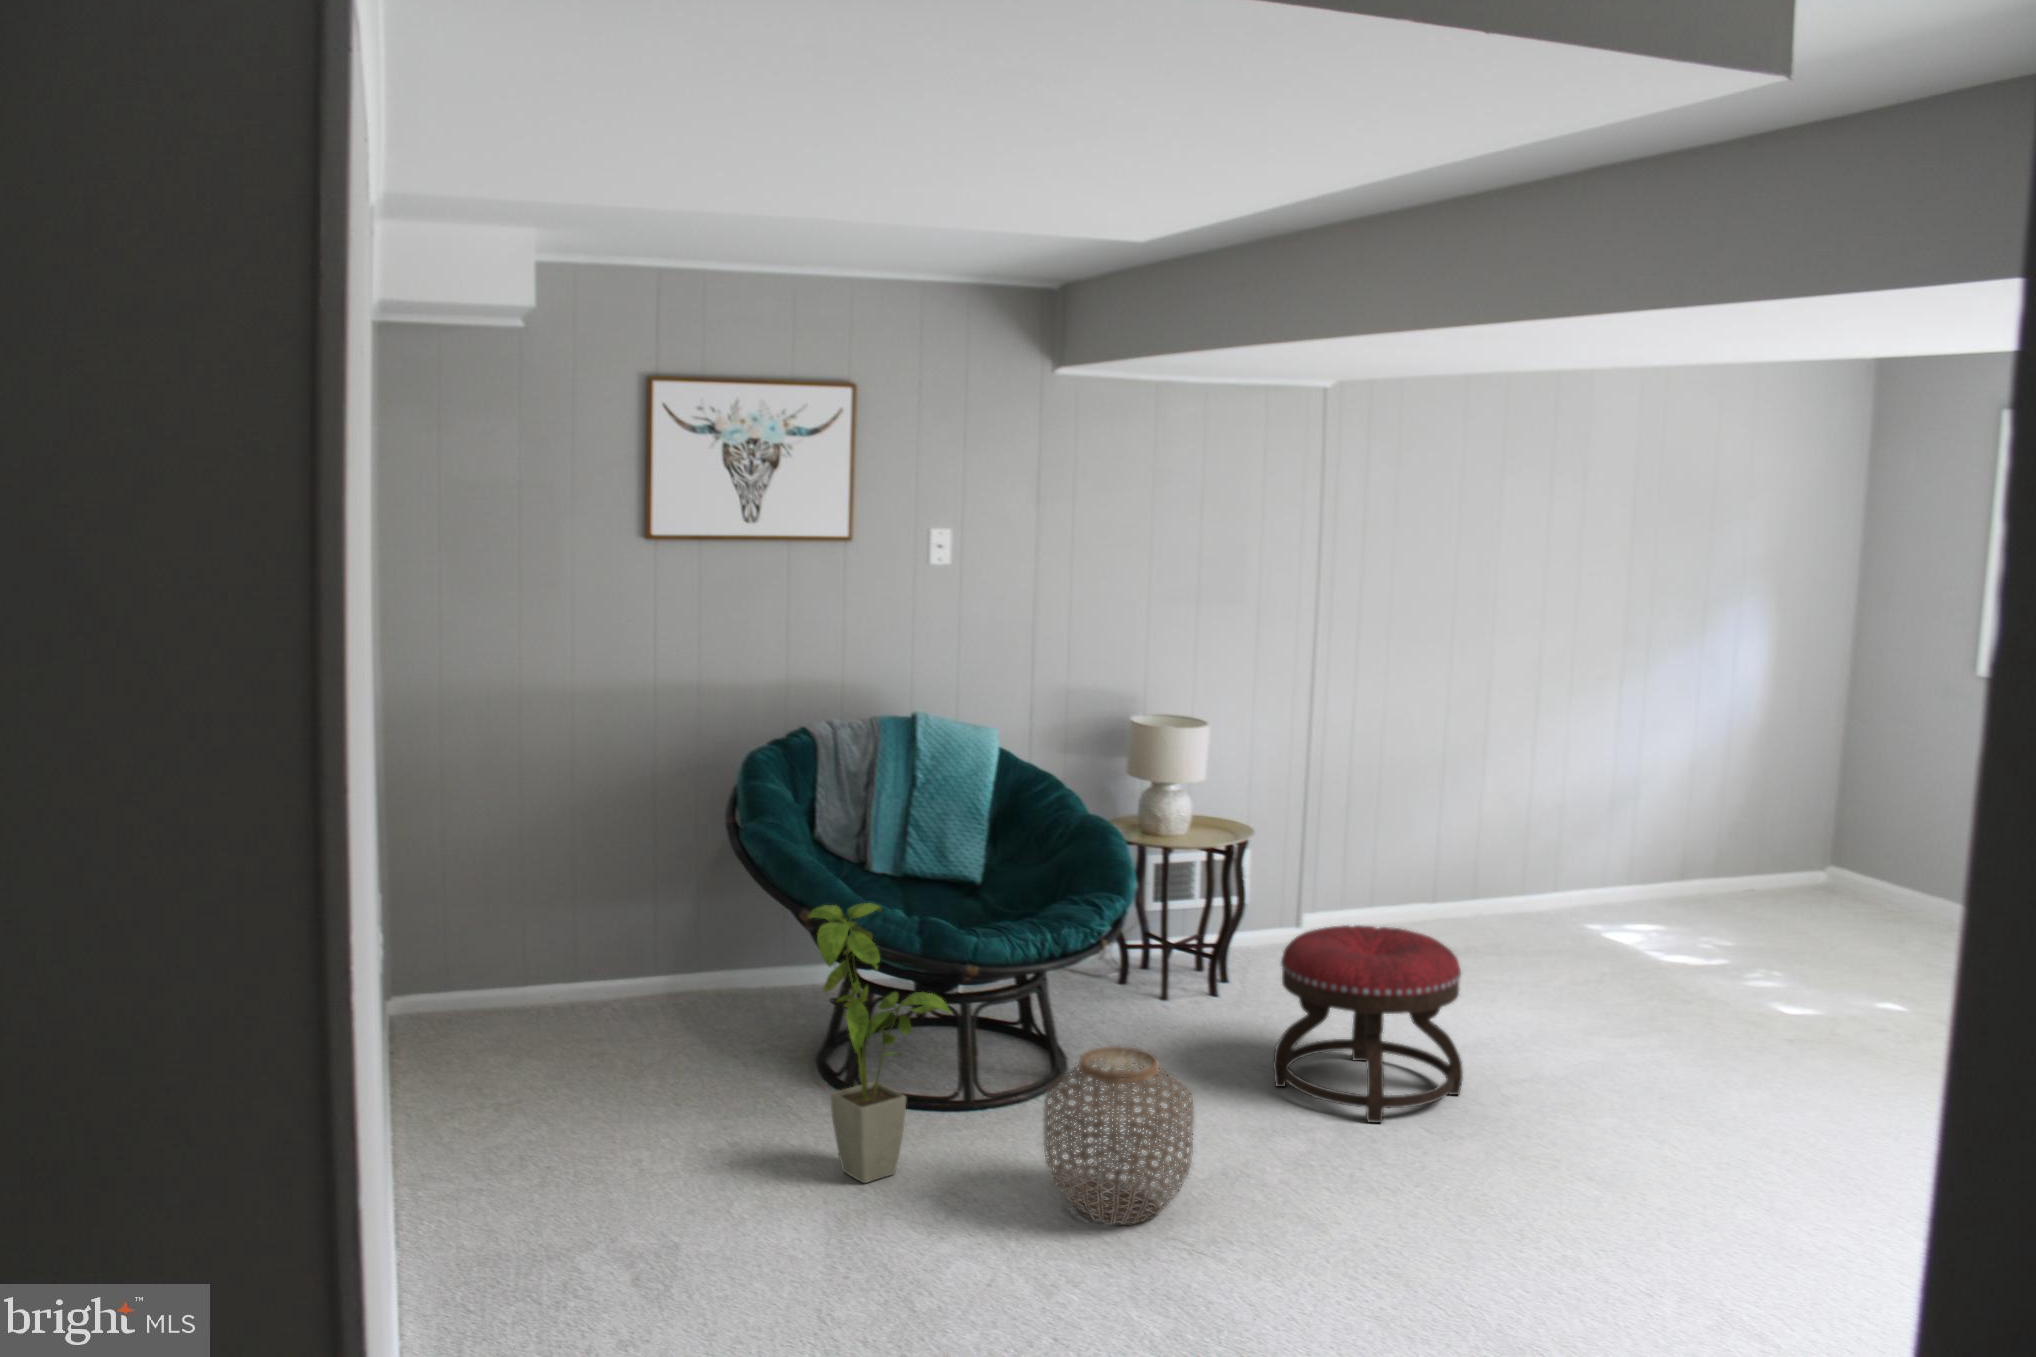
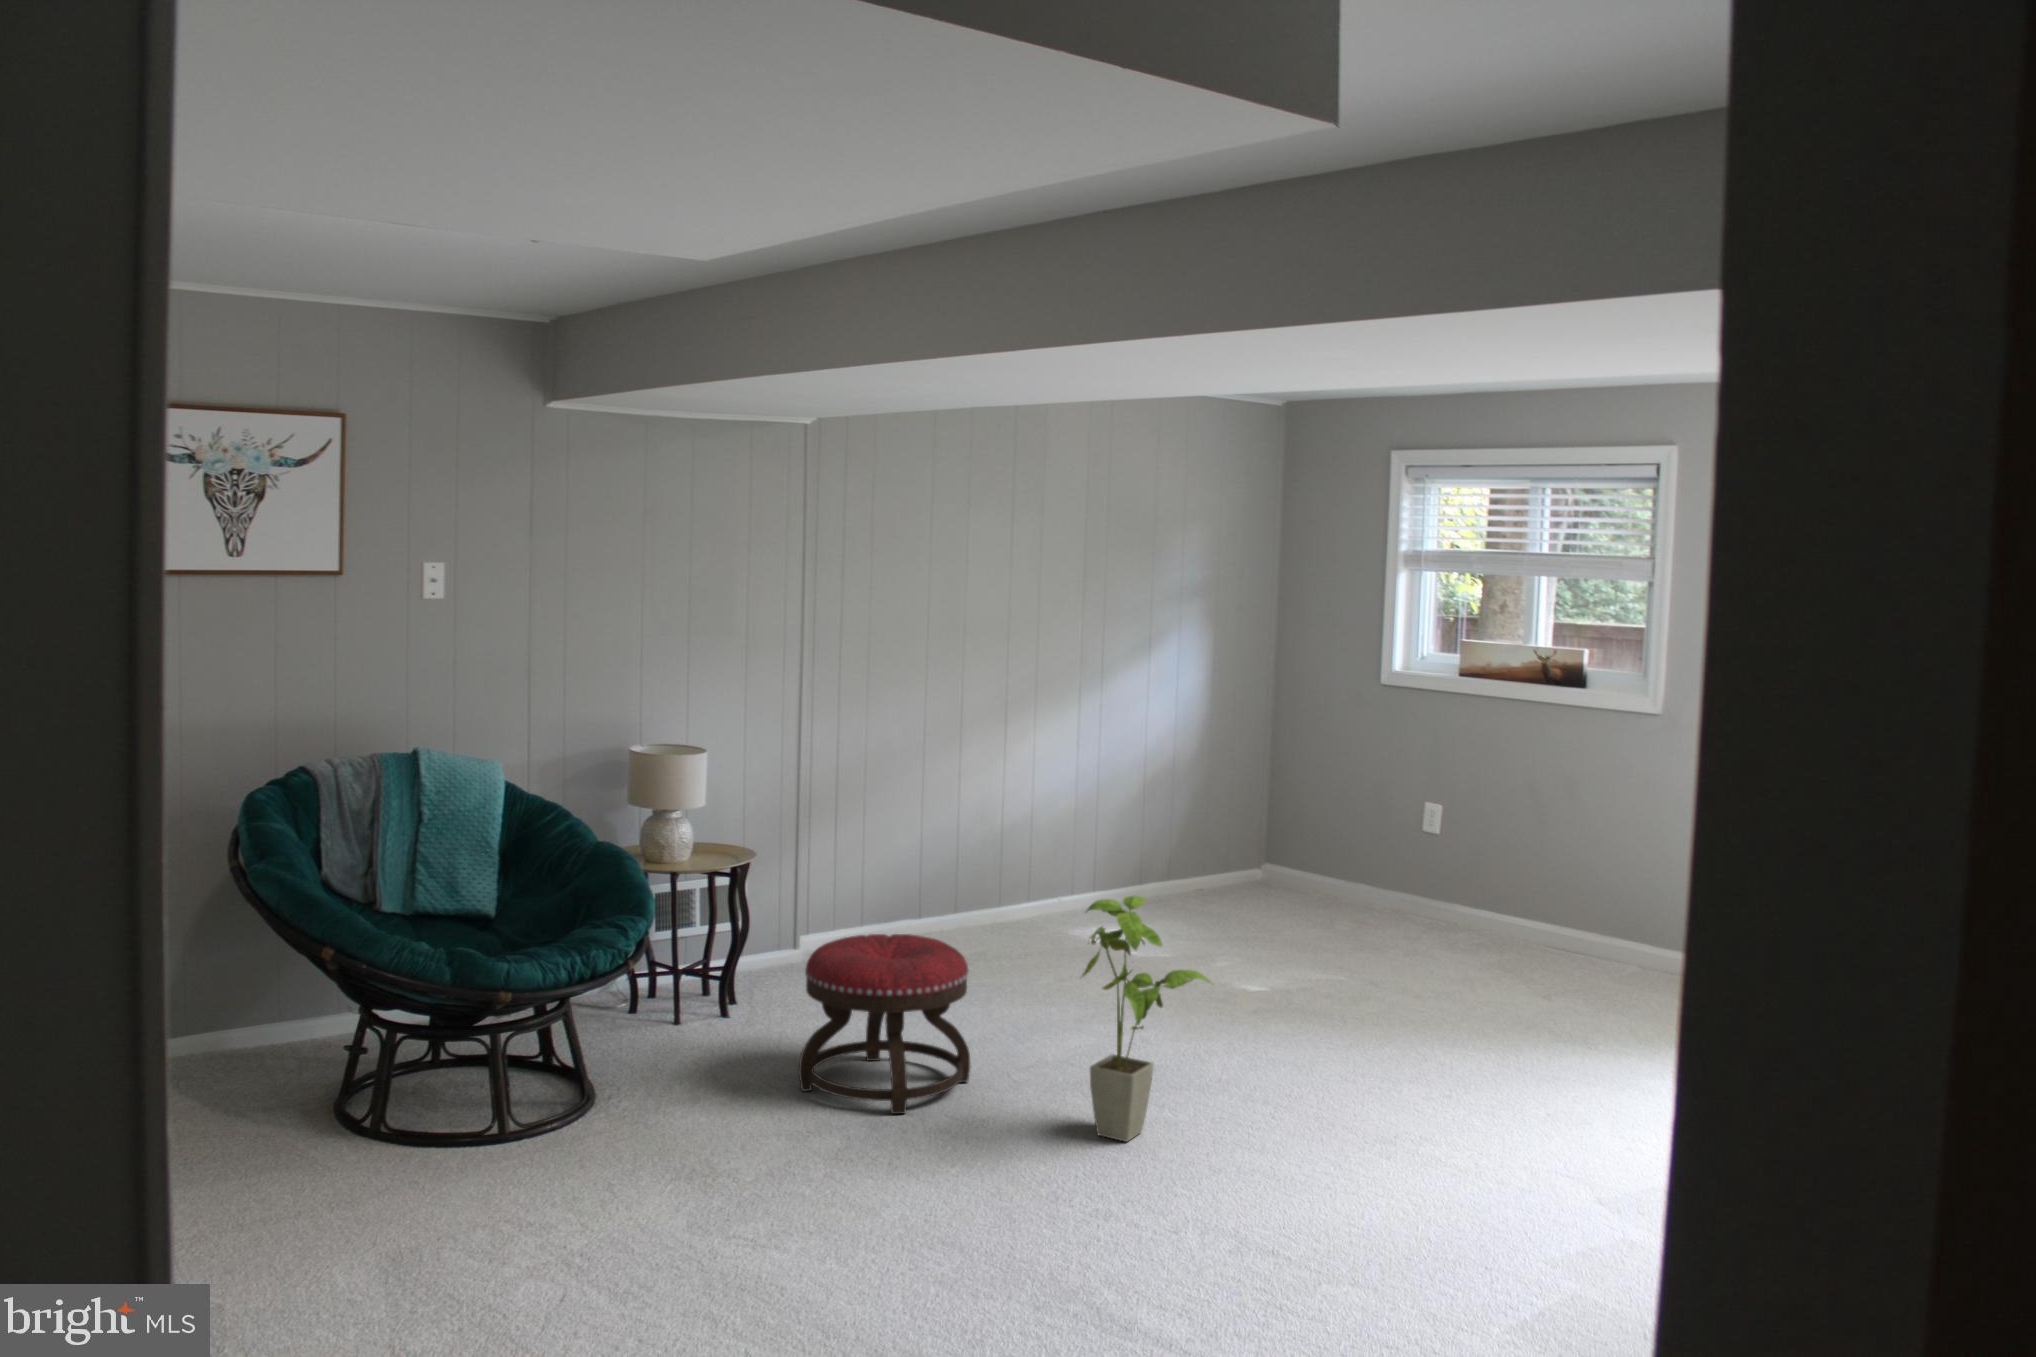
house plant: present [808,903,951,1183] -> present [1082,896,1211,1142]
woven basket: present [1043,1046,1194,1224] -> none [602,1061,749,1235]

